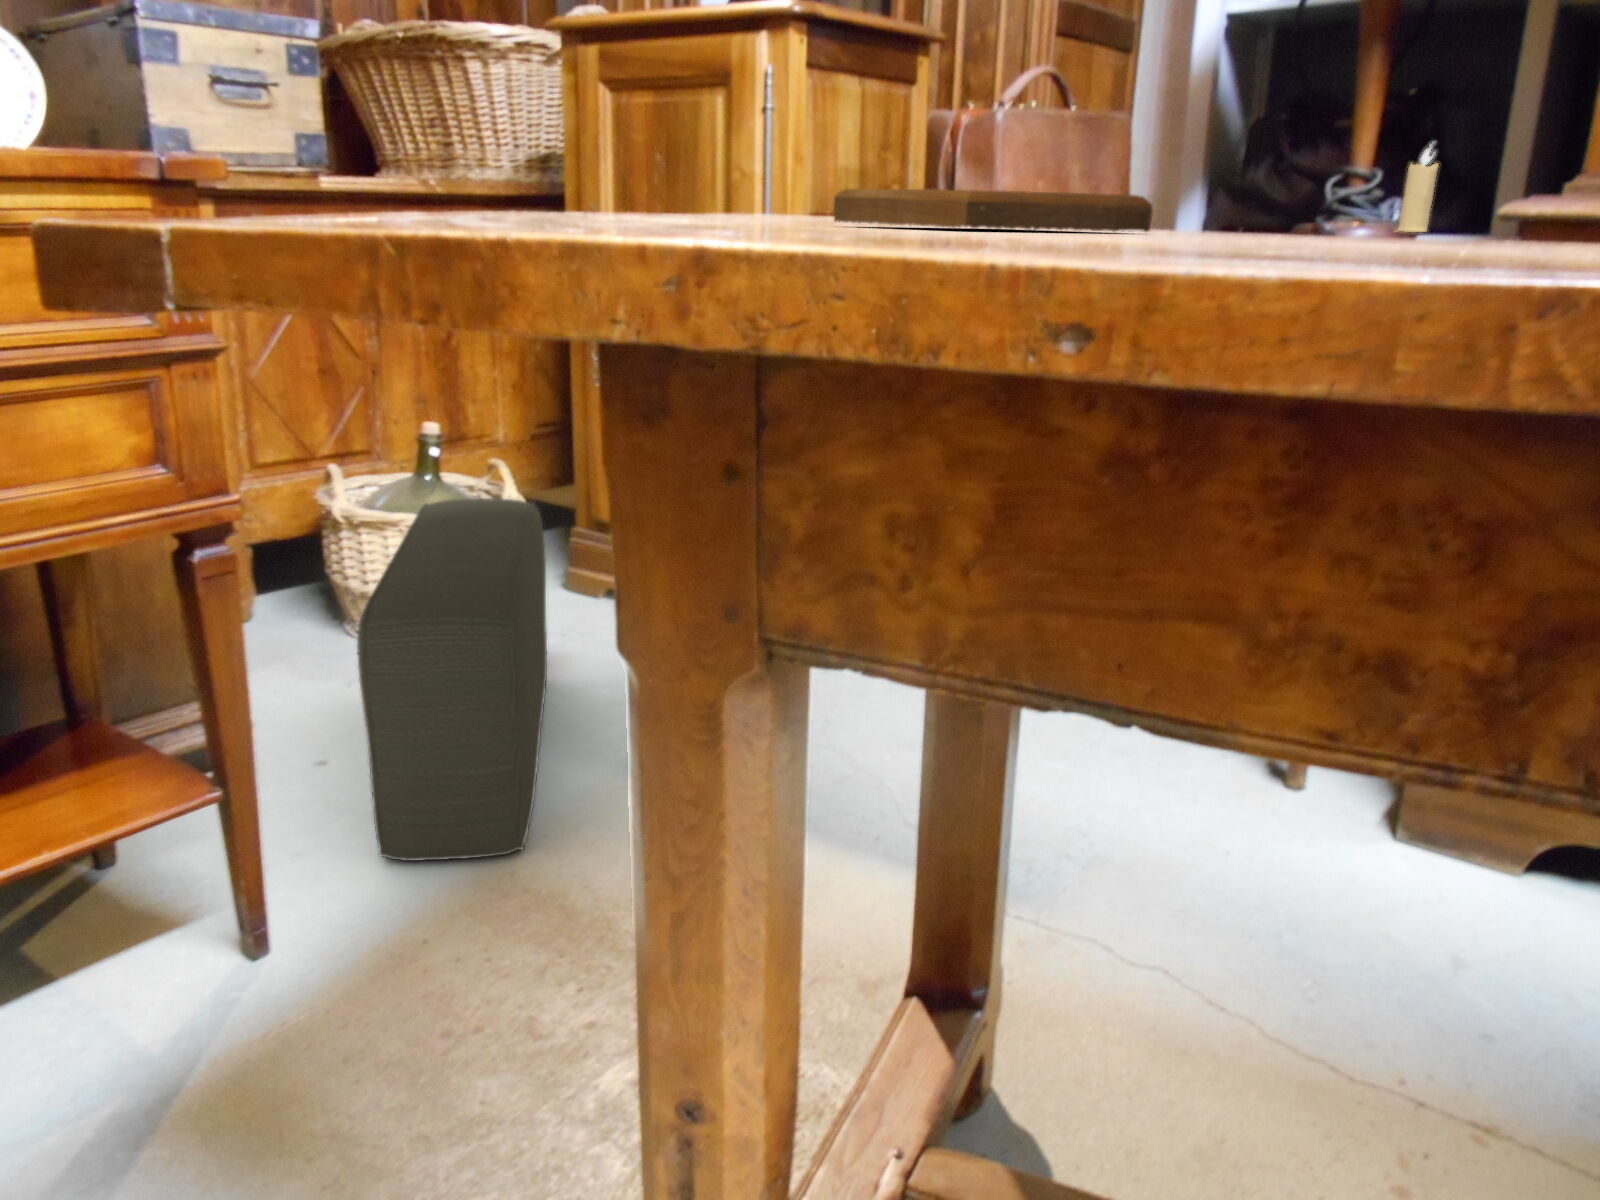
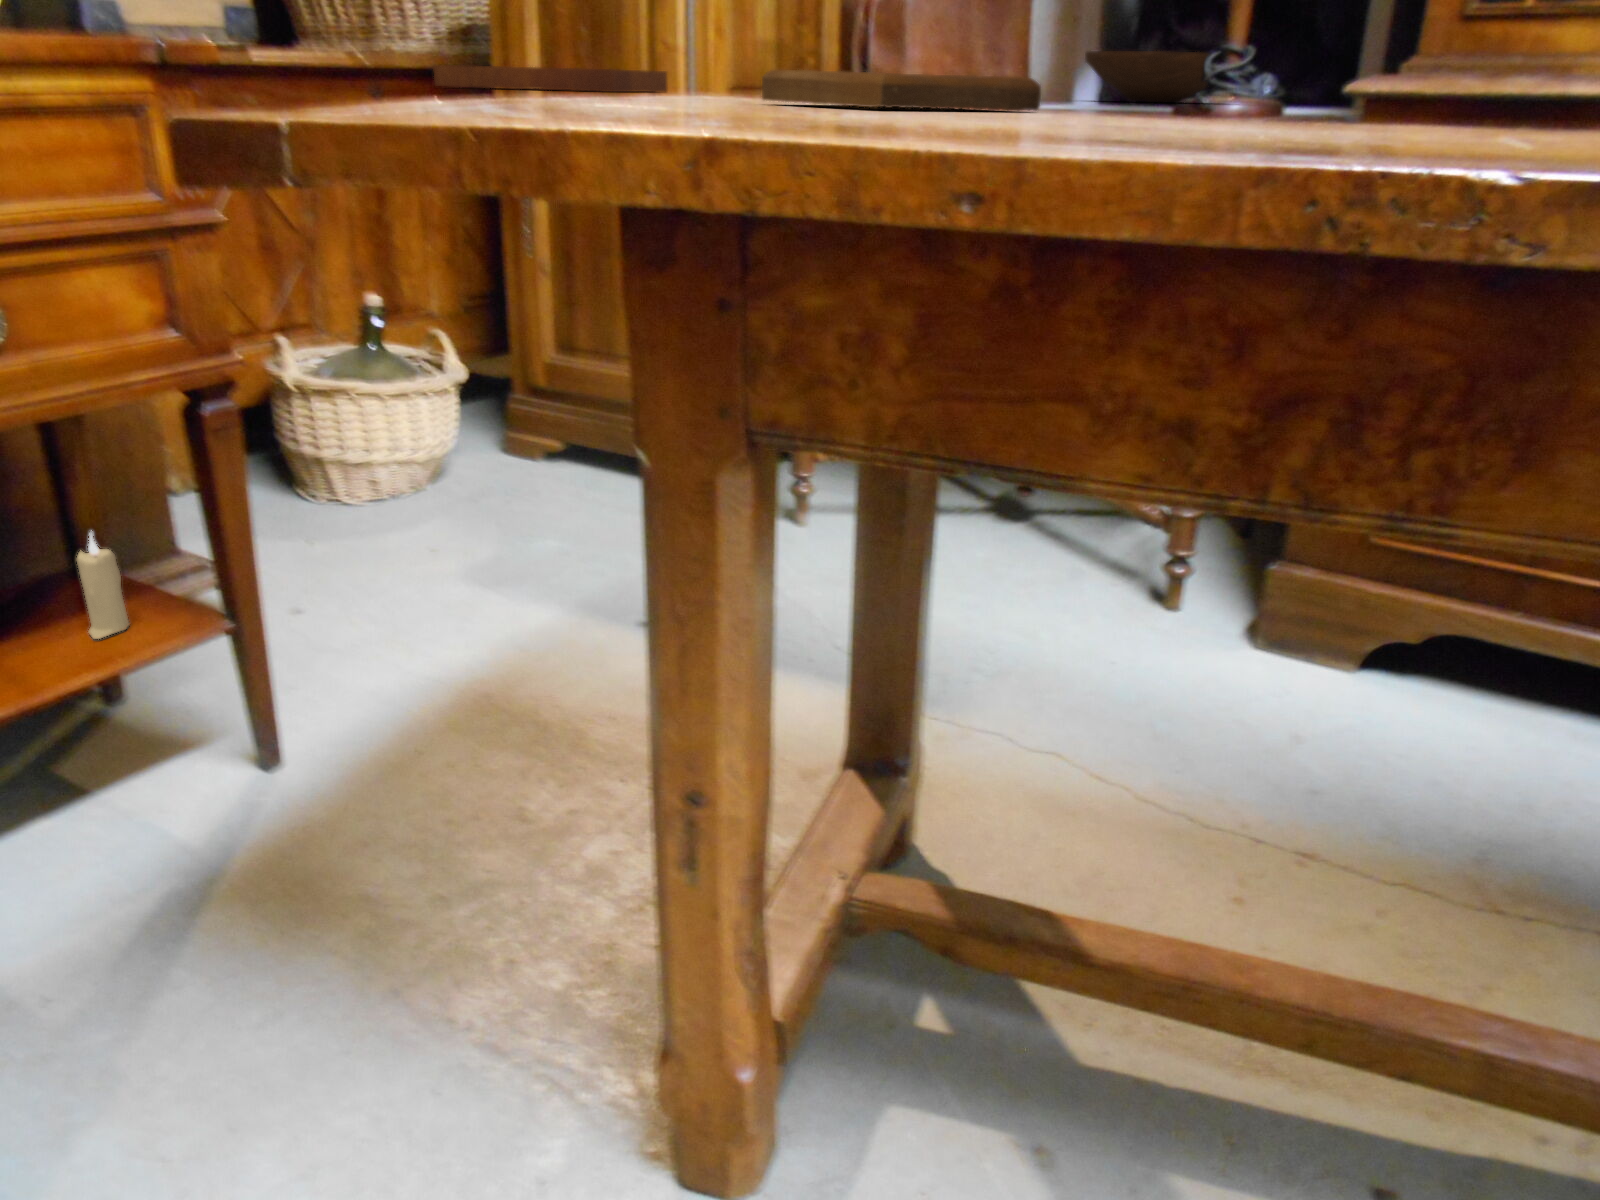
tray: none [506,139,747,219] -> present [434,65,668,92]
candle: present [1397,146,1438,233] -> present [77,533,129,639]
wooden bowl: none [1194,175,1368,229] -> present [1085,51,1208,102]
pouf: present [357,498,547,861] -> none [335,365,501,689]

